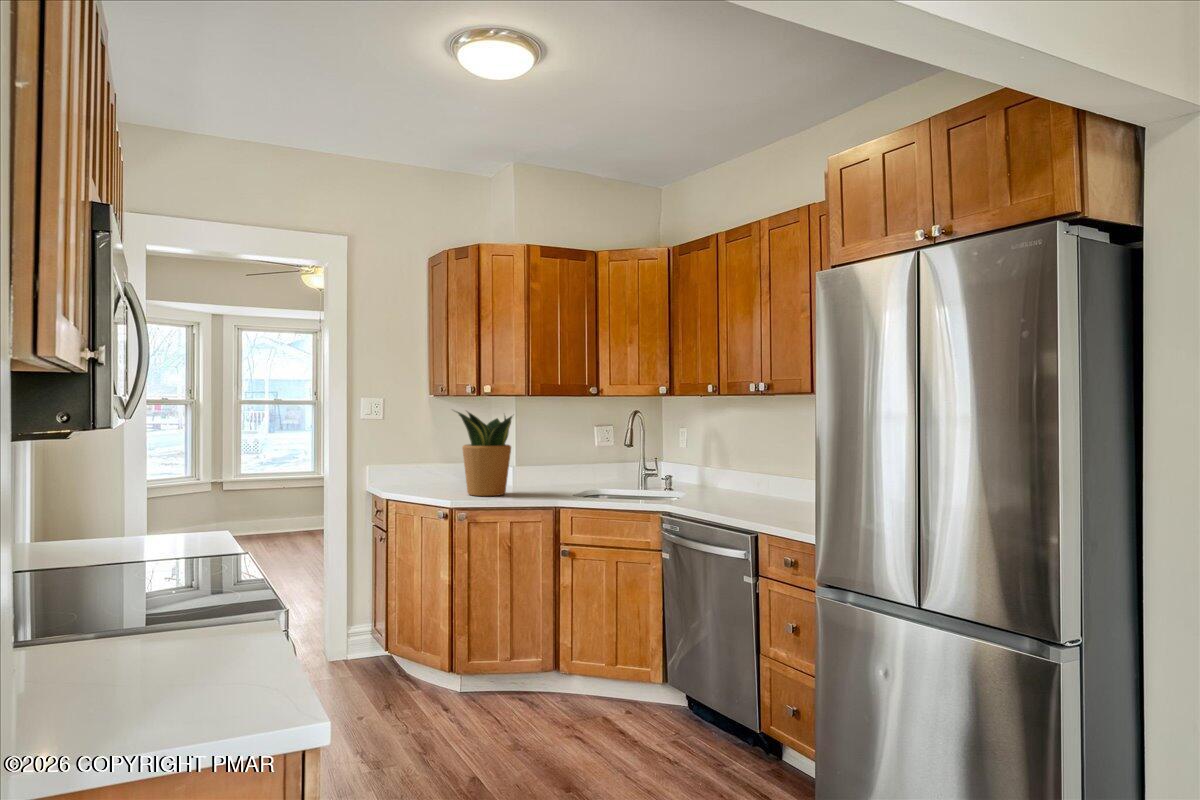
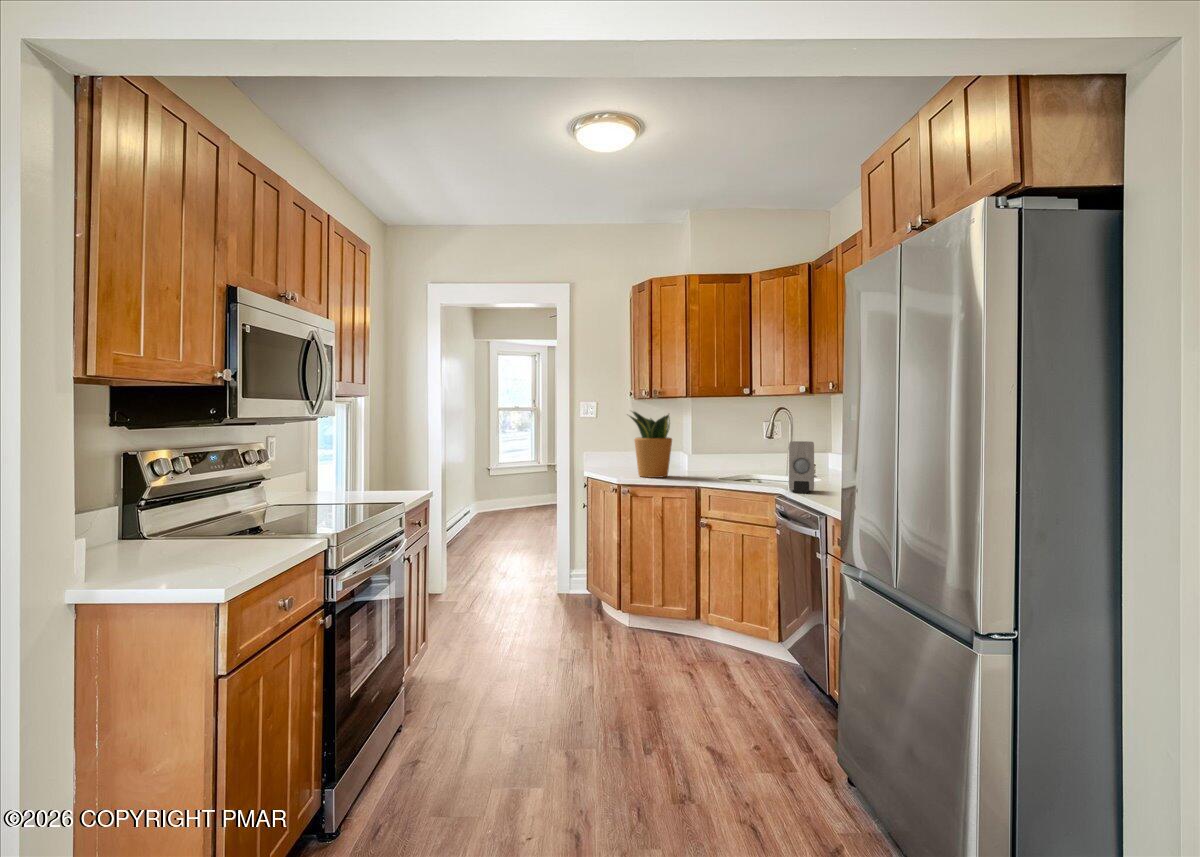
soap dispenser: none [669,448,706,507] -> present [788,441,814,493]

